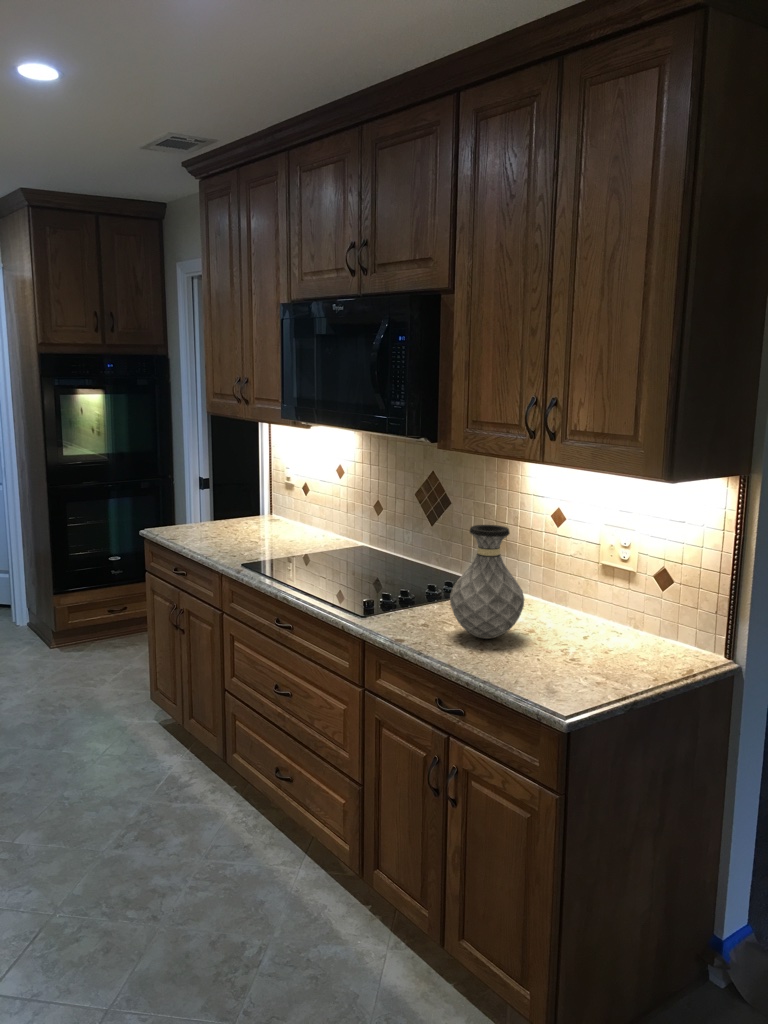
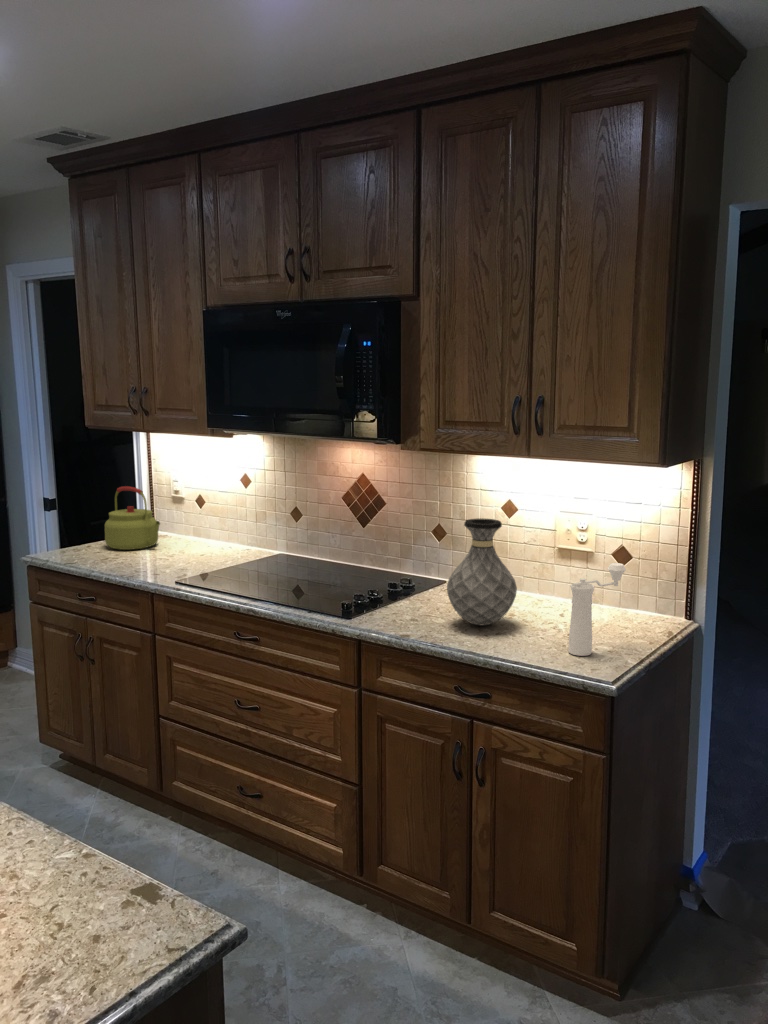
kettle: none [214,471,263,530] -> present [105,486,160,550]
pepper mill: none [548,585,622,684] -> present [568,563,626,656]

